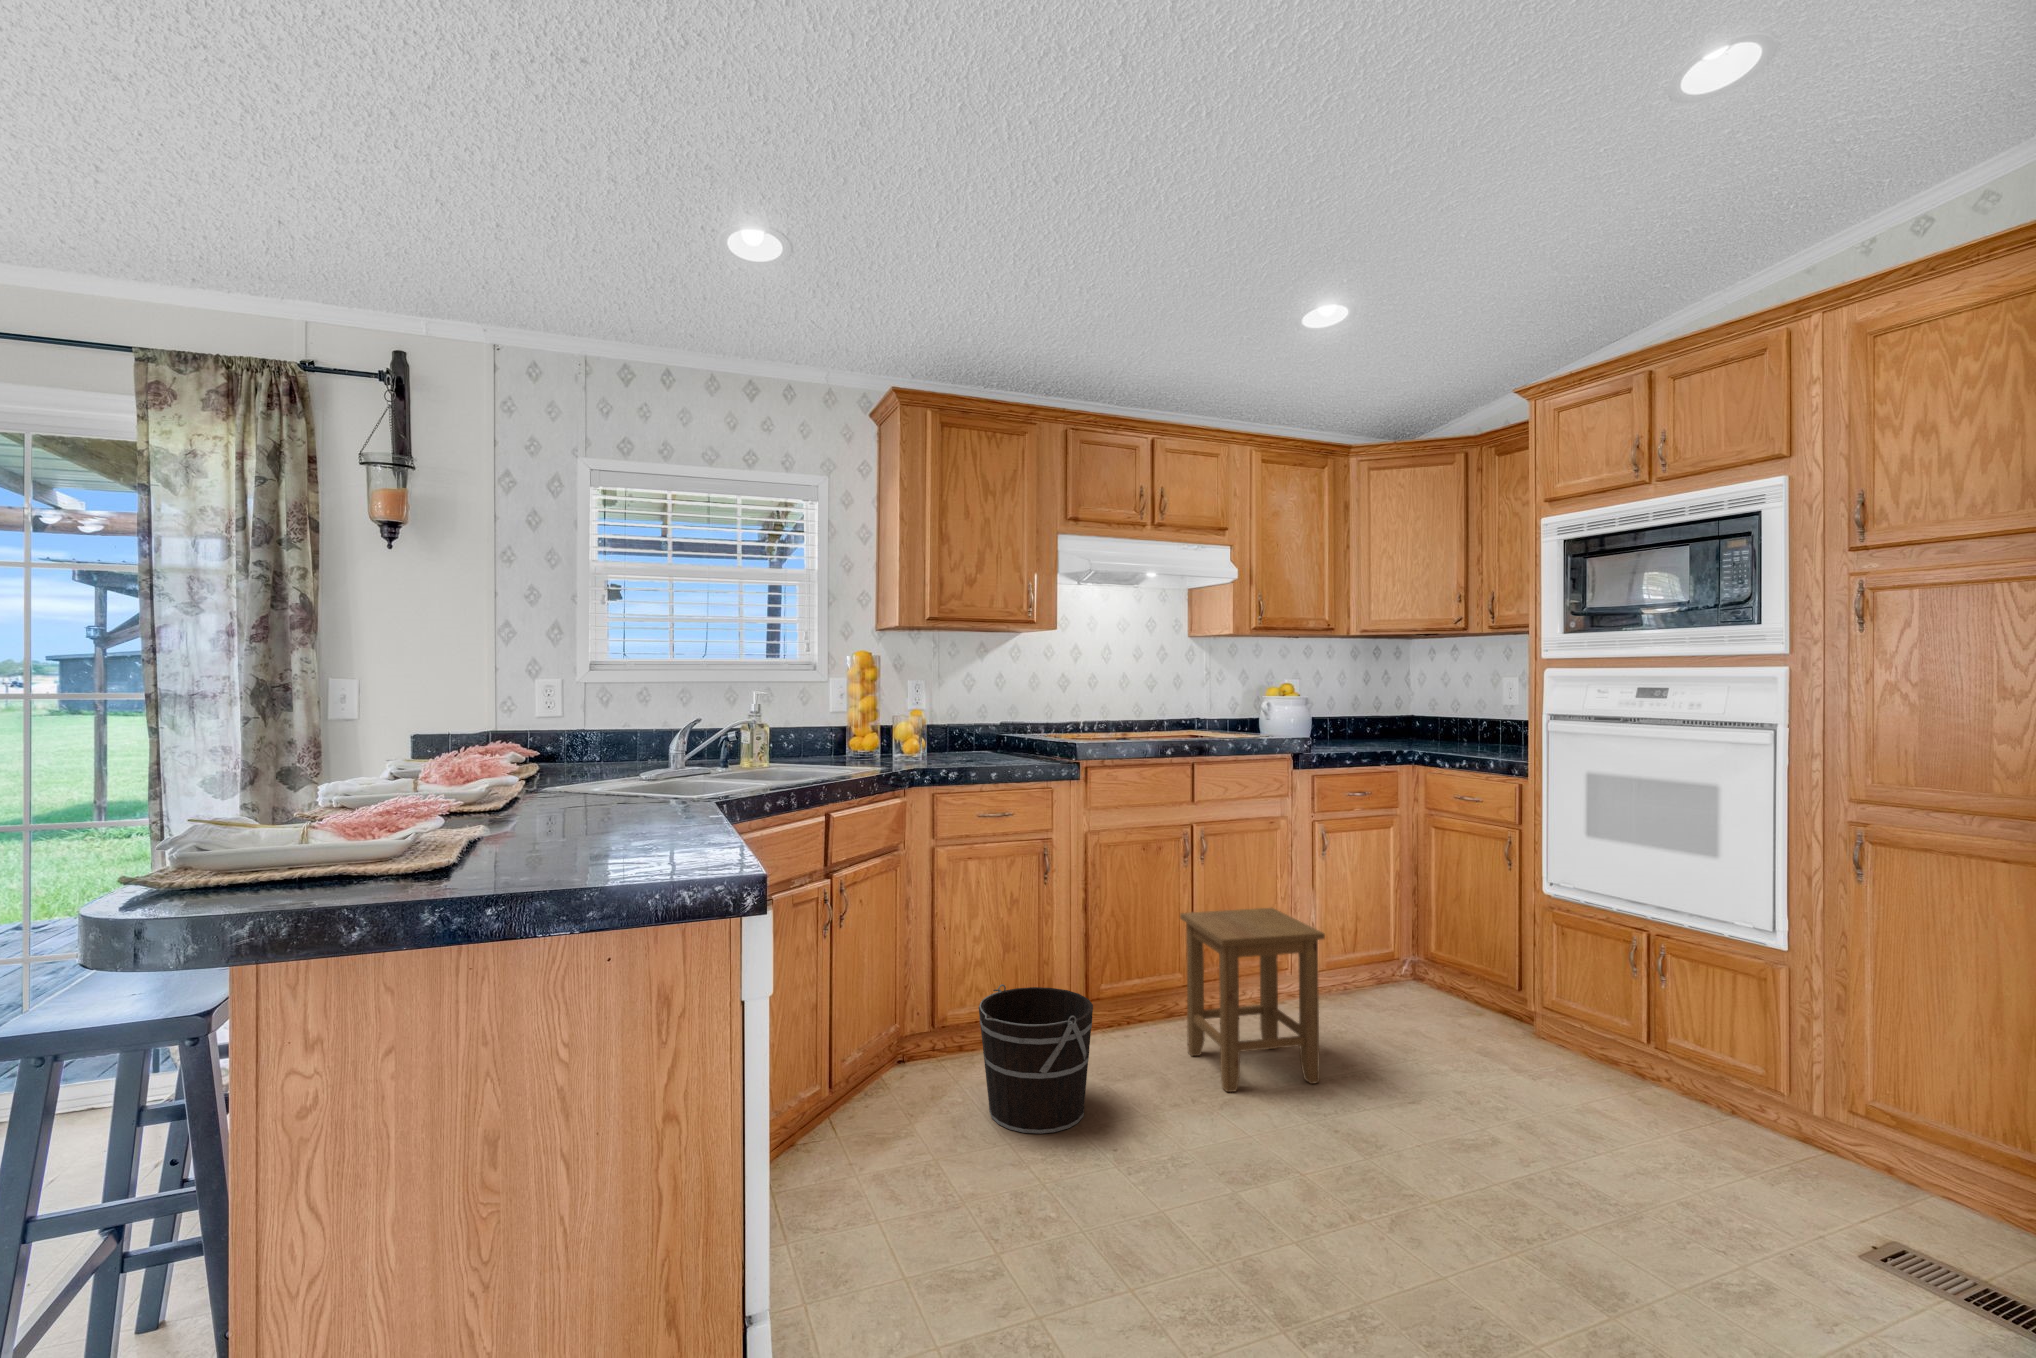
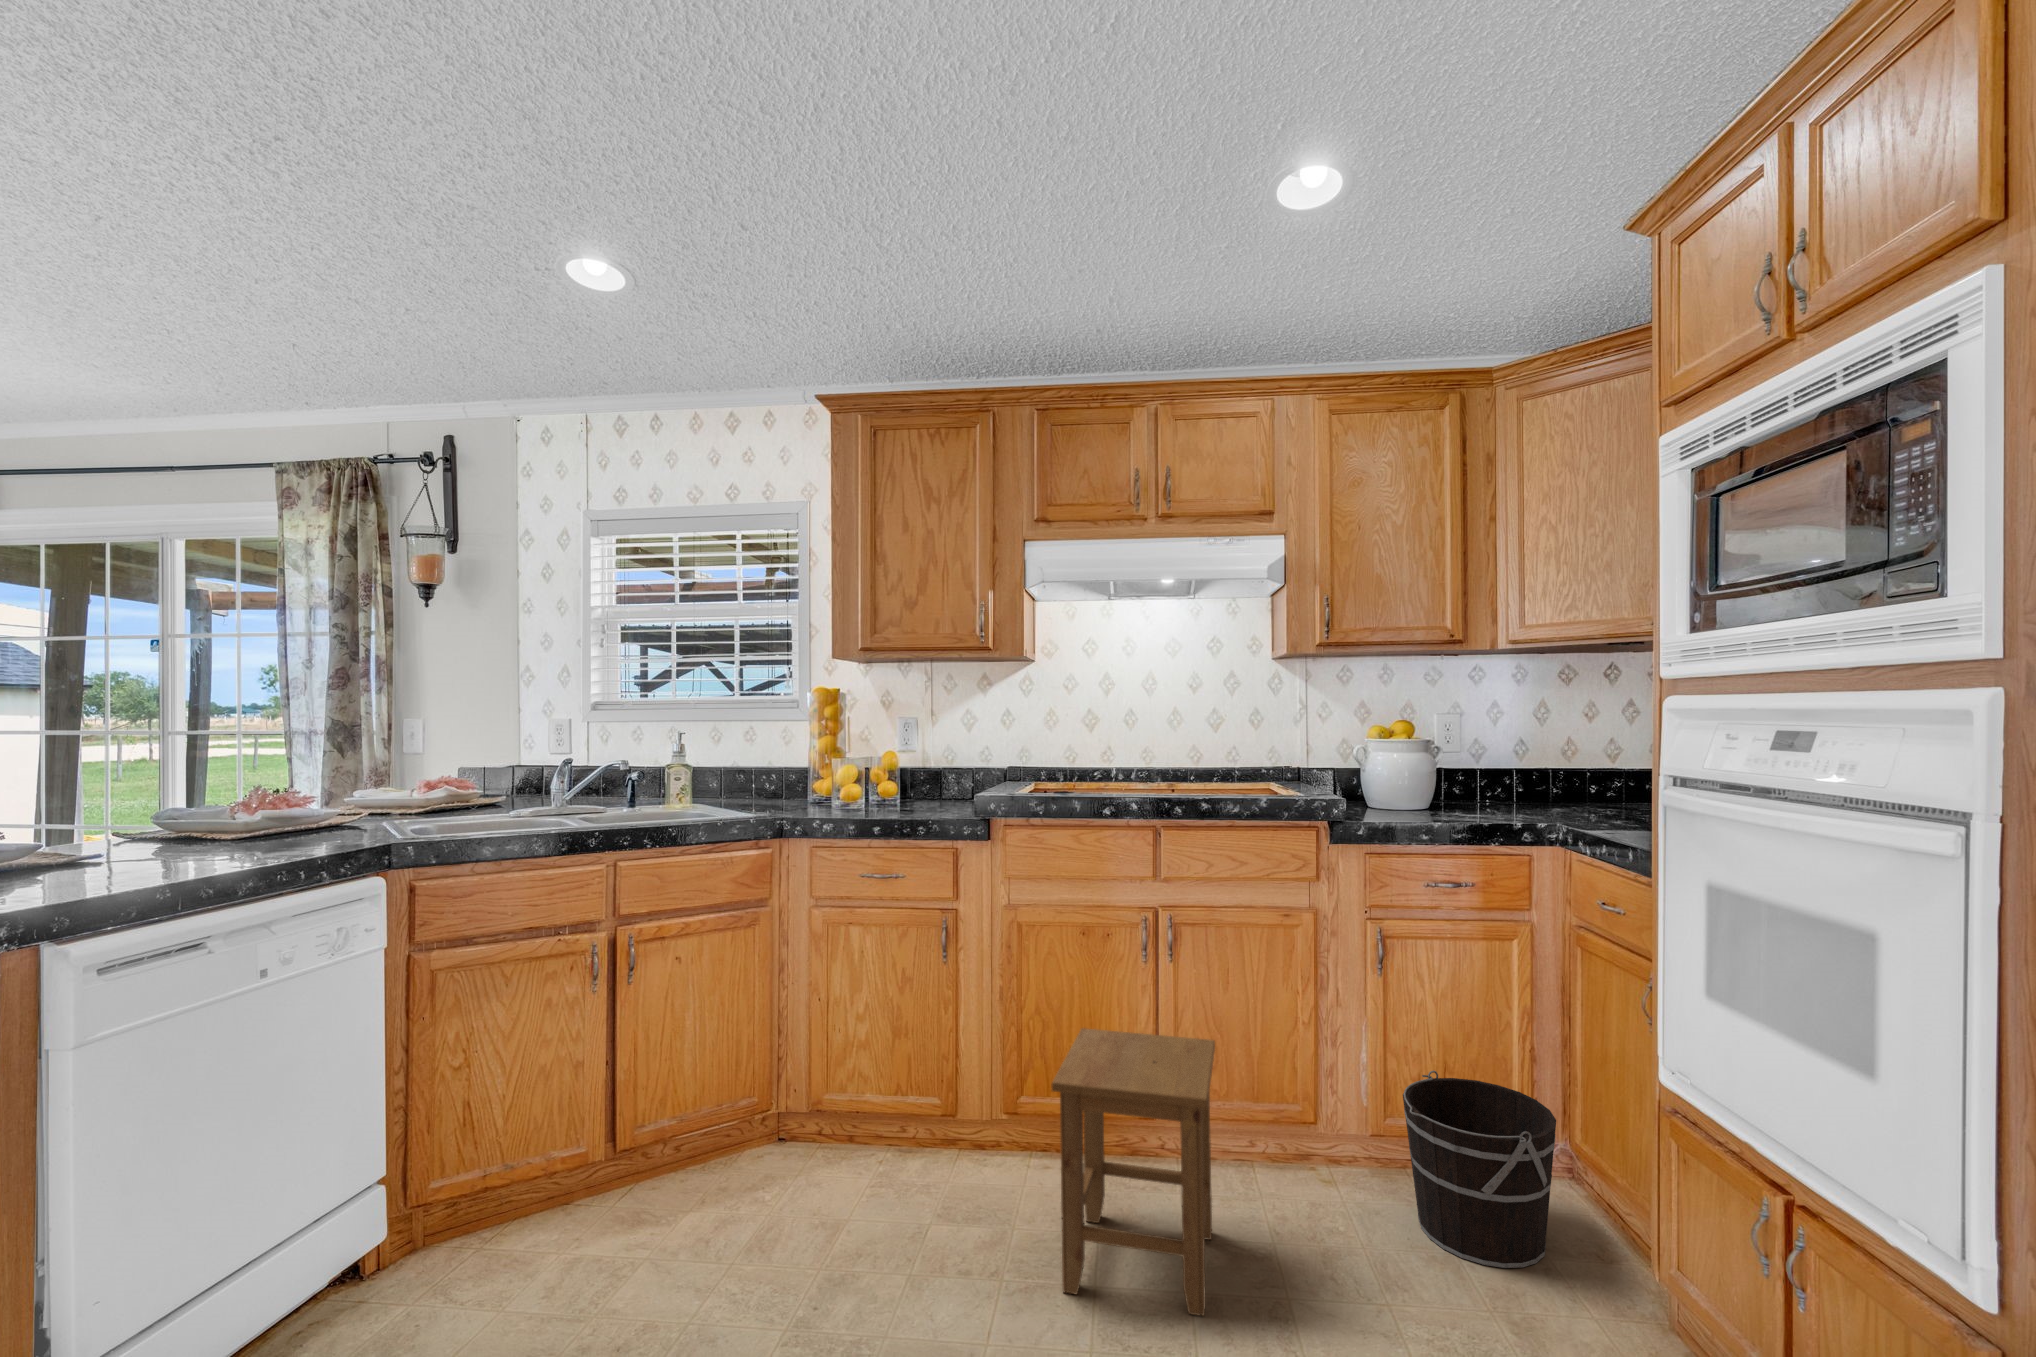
bucket: present [979,984,1093,1134] -> present [1403,1071,1556,1268]

